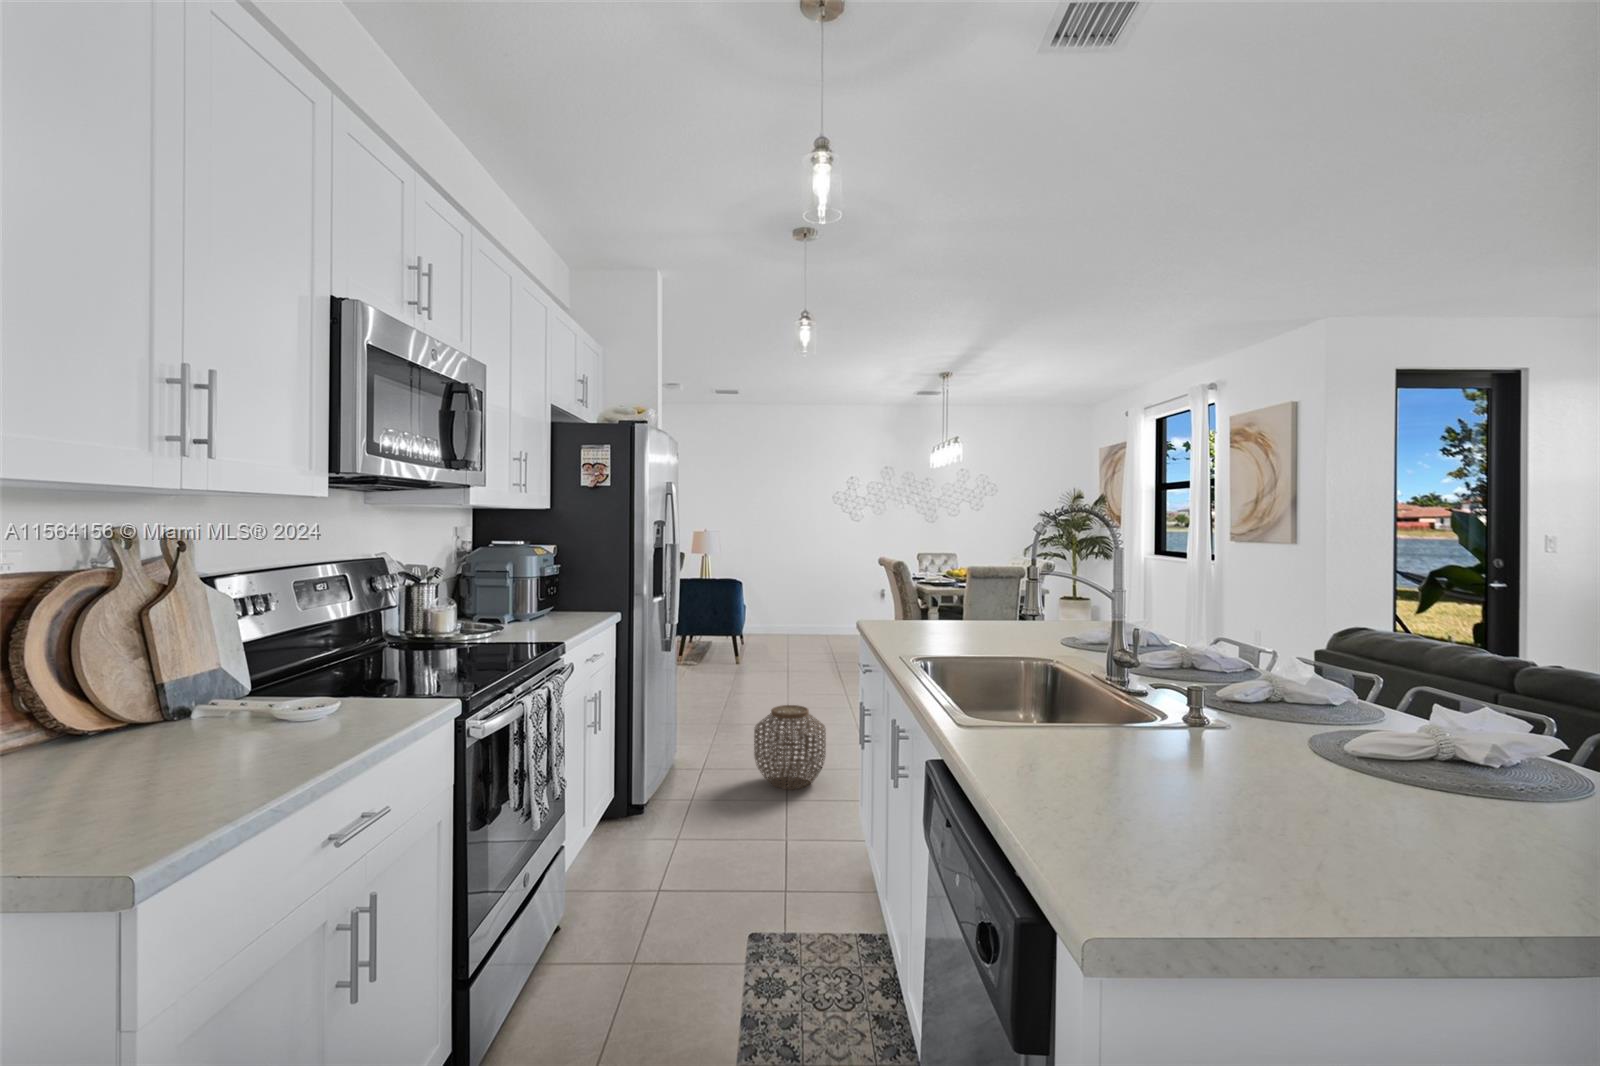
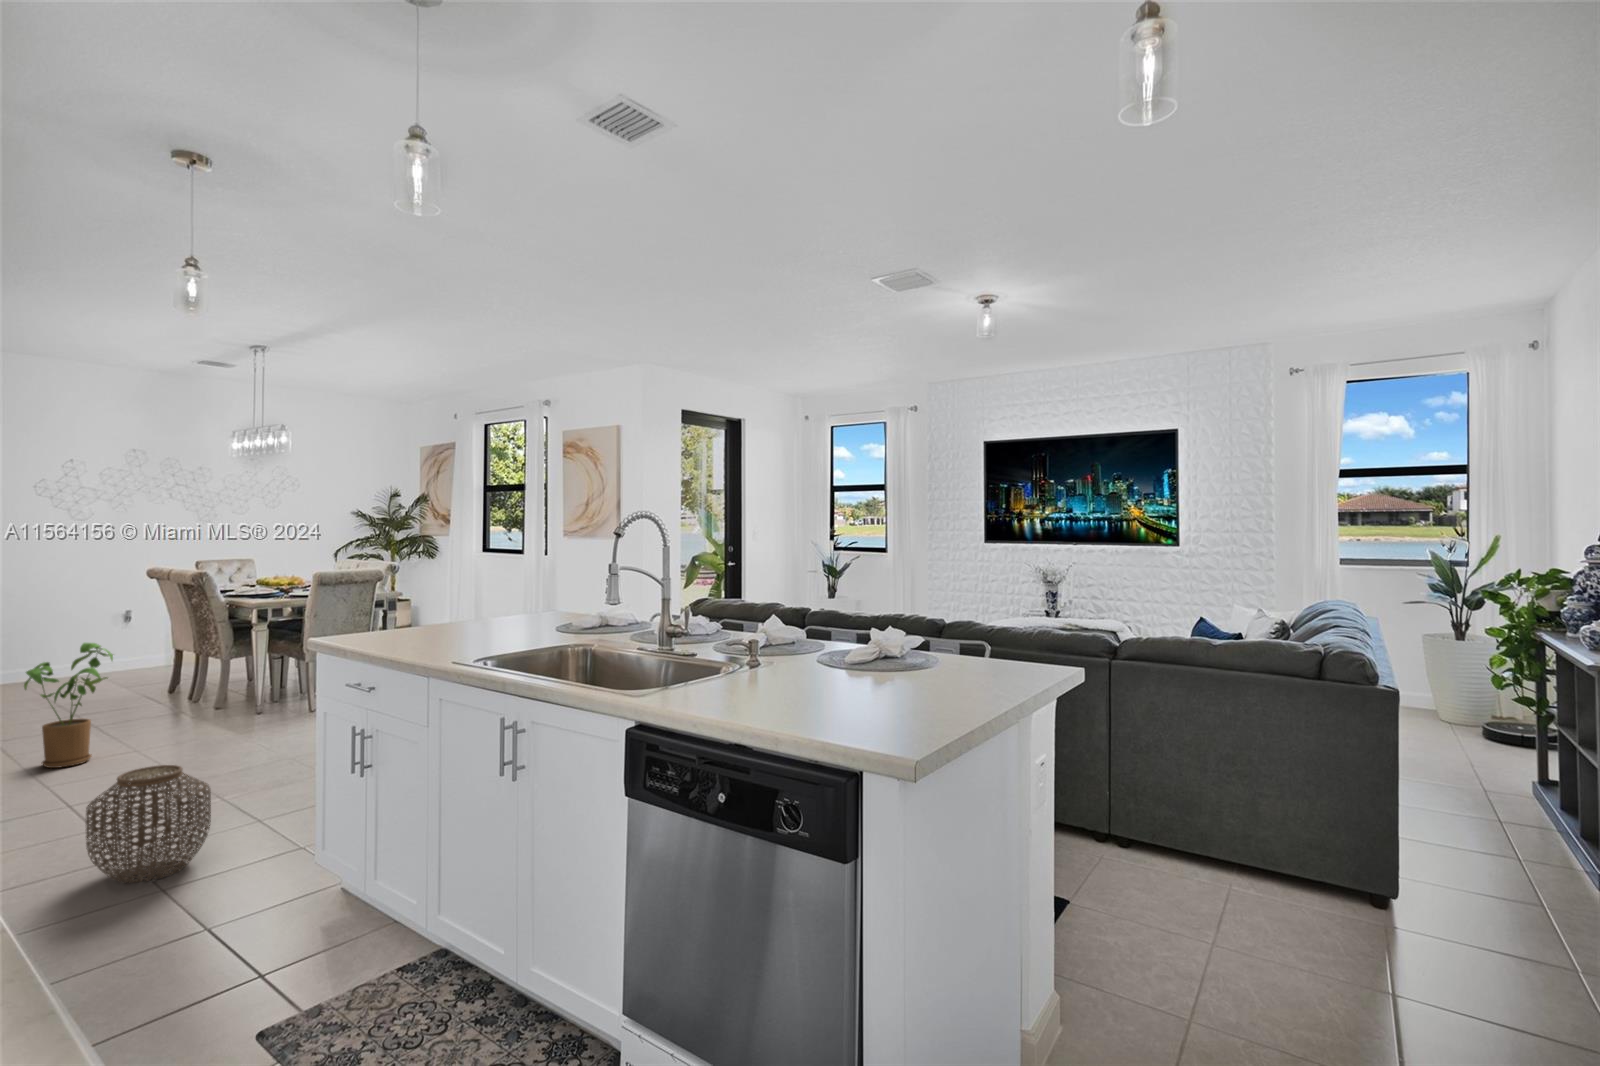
house plant: none [789,609,836,695] -> present [24,643,113,768]

